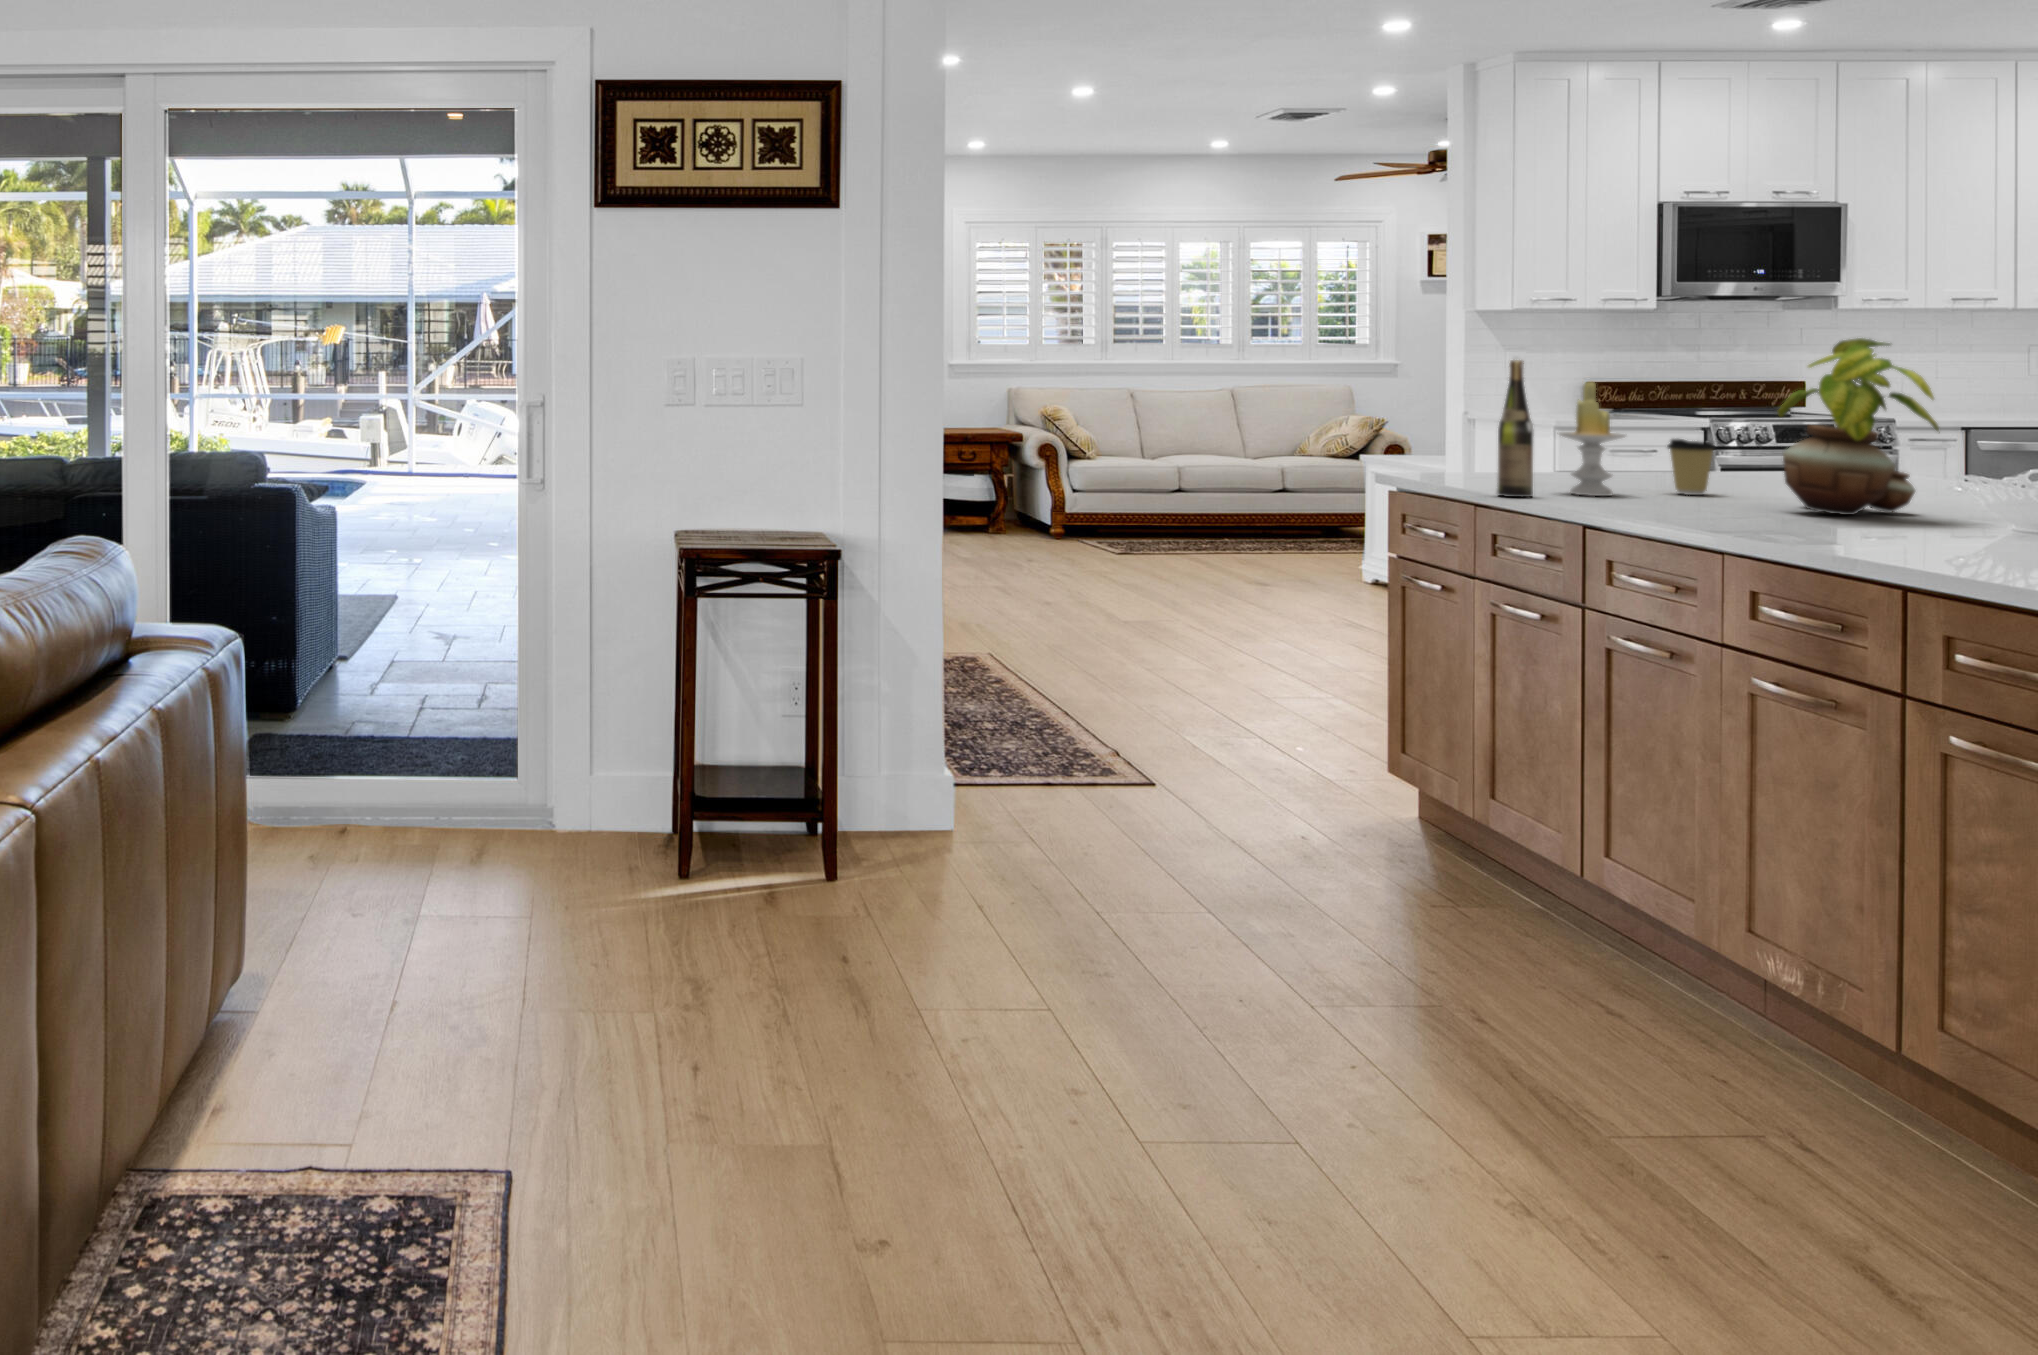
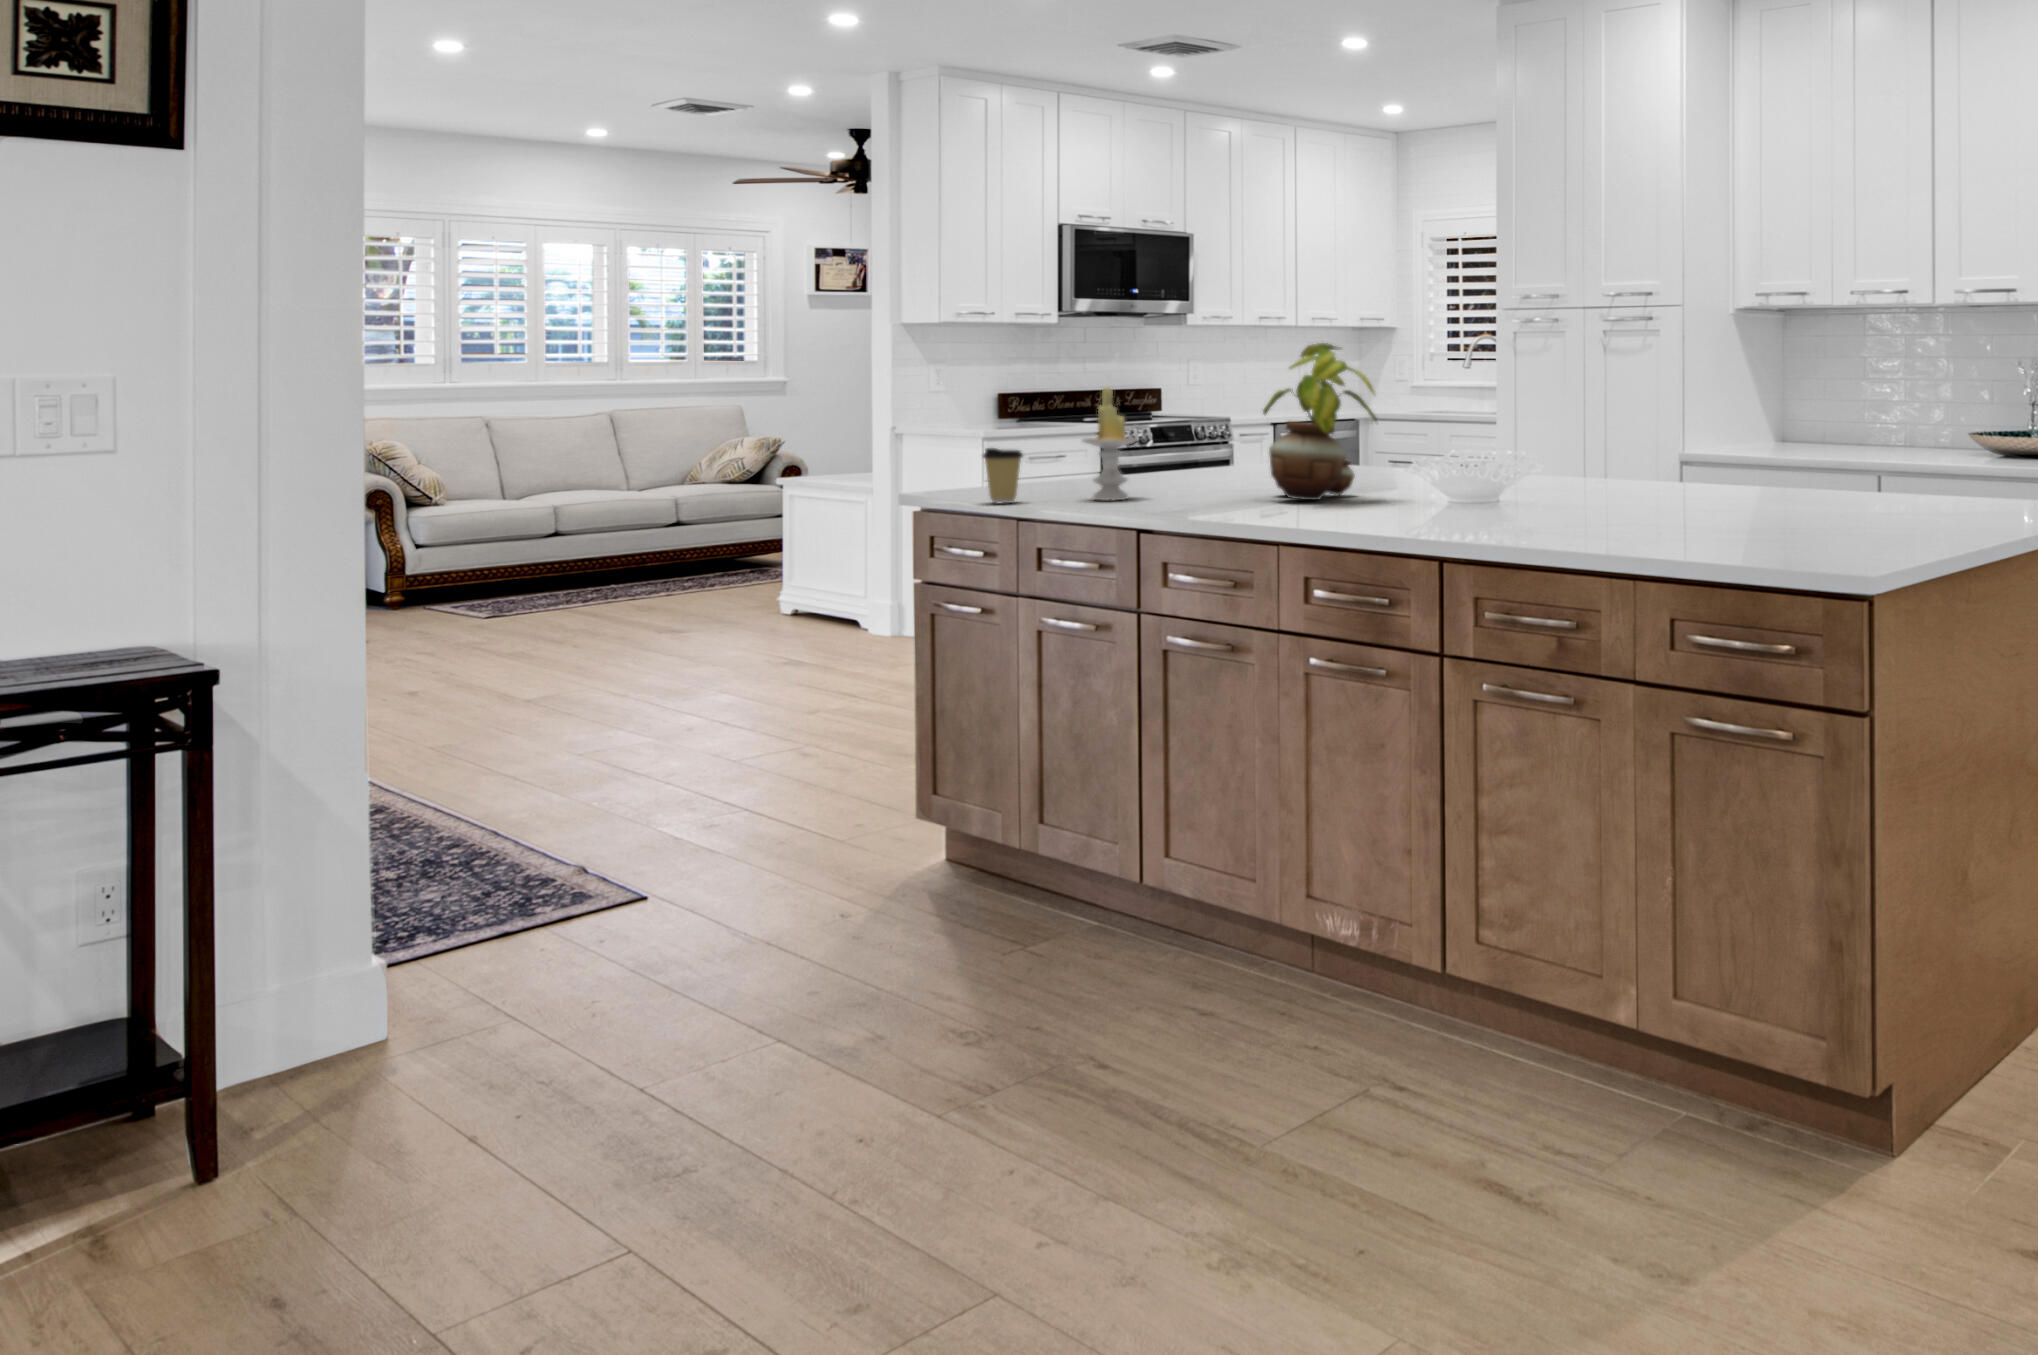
wine bottle: present [1497,360,1533,497] -> none [1034,367,1066,507]
coffee cup: present [1668,439,1716,495] -> present [983,448,1023,503]

